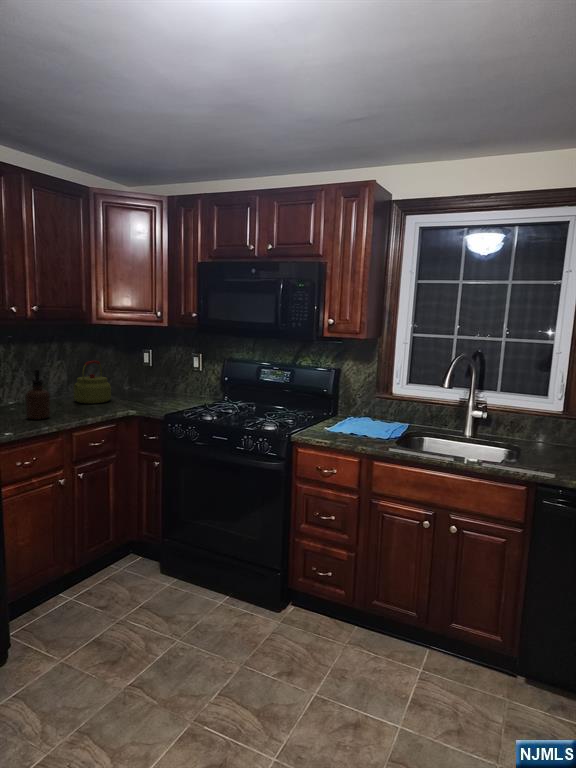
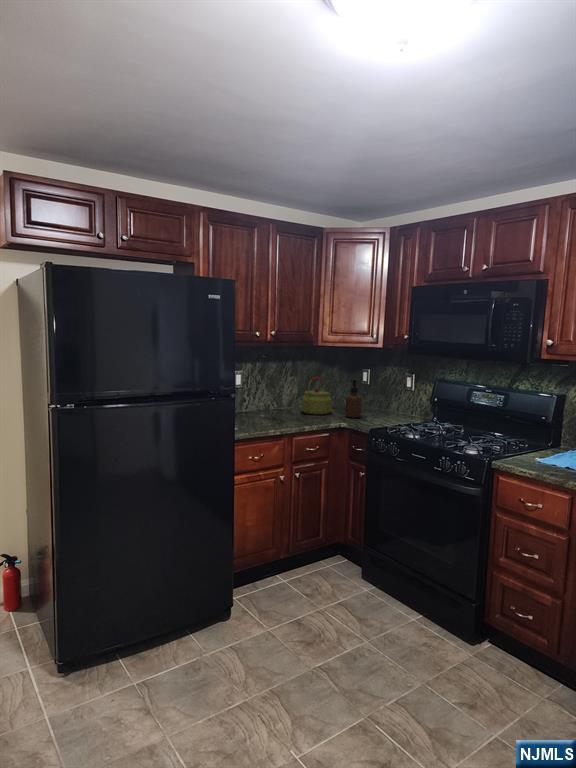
soap dispenser: present [26,370,50,419] -> present [345,380,362,418]

